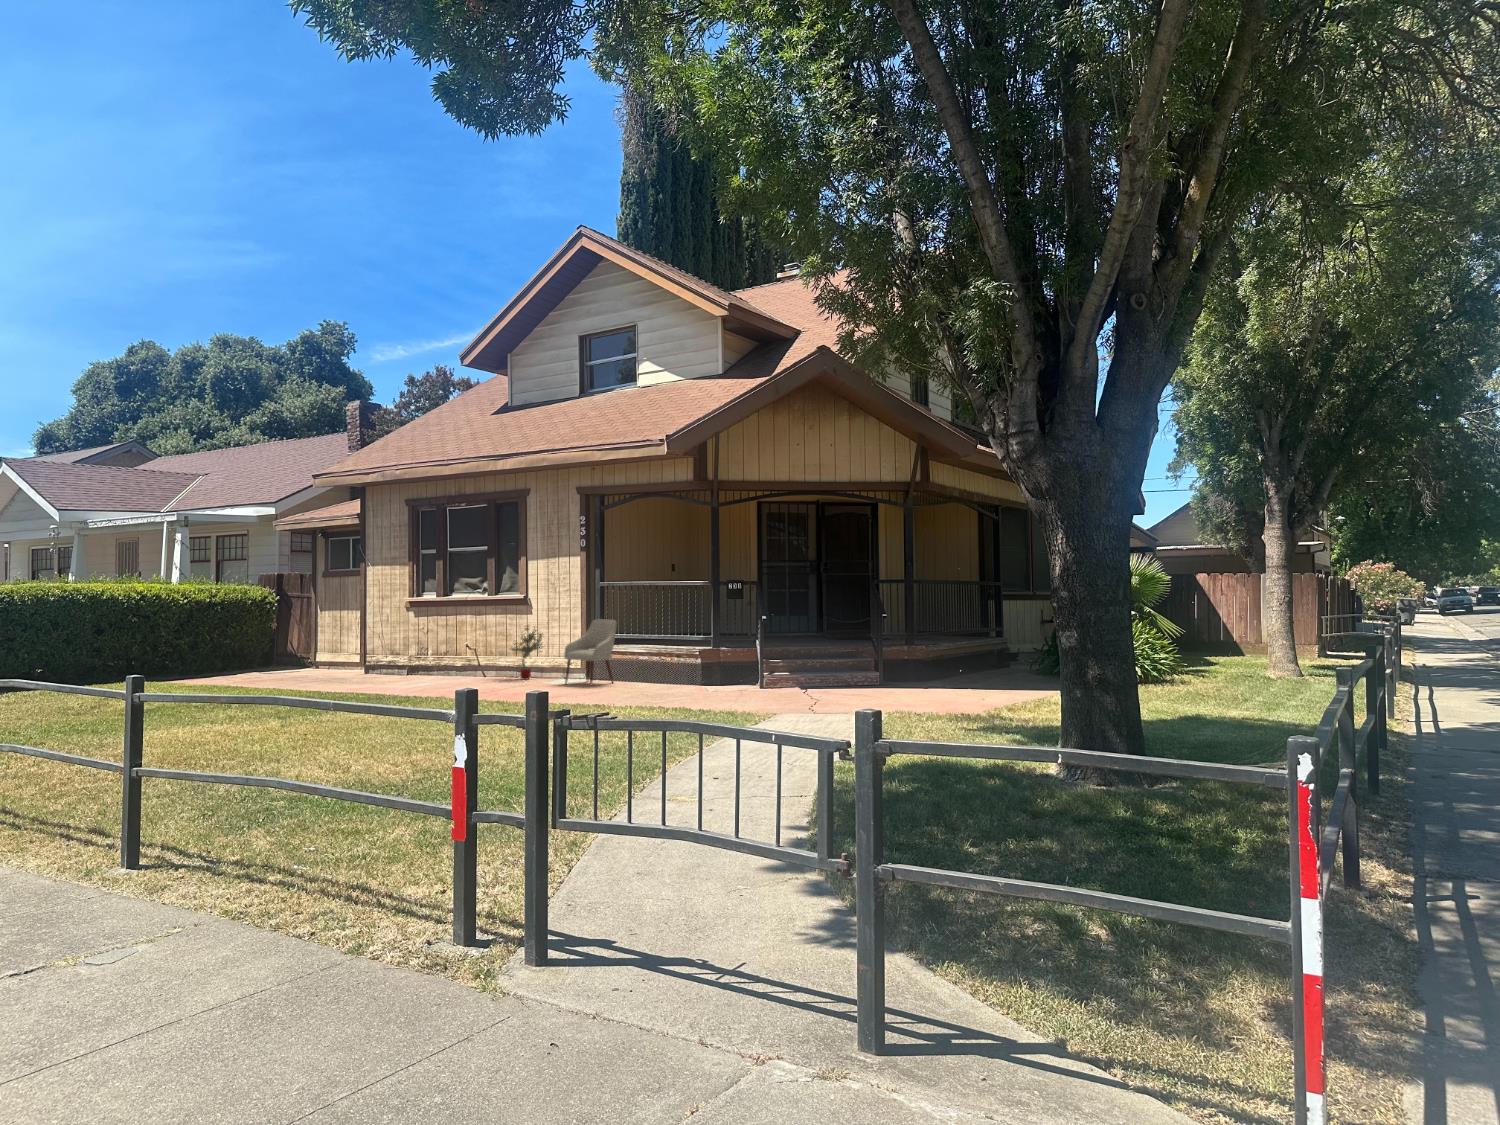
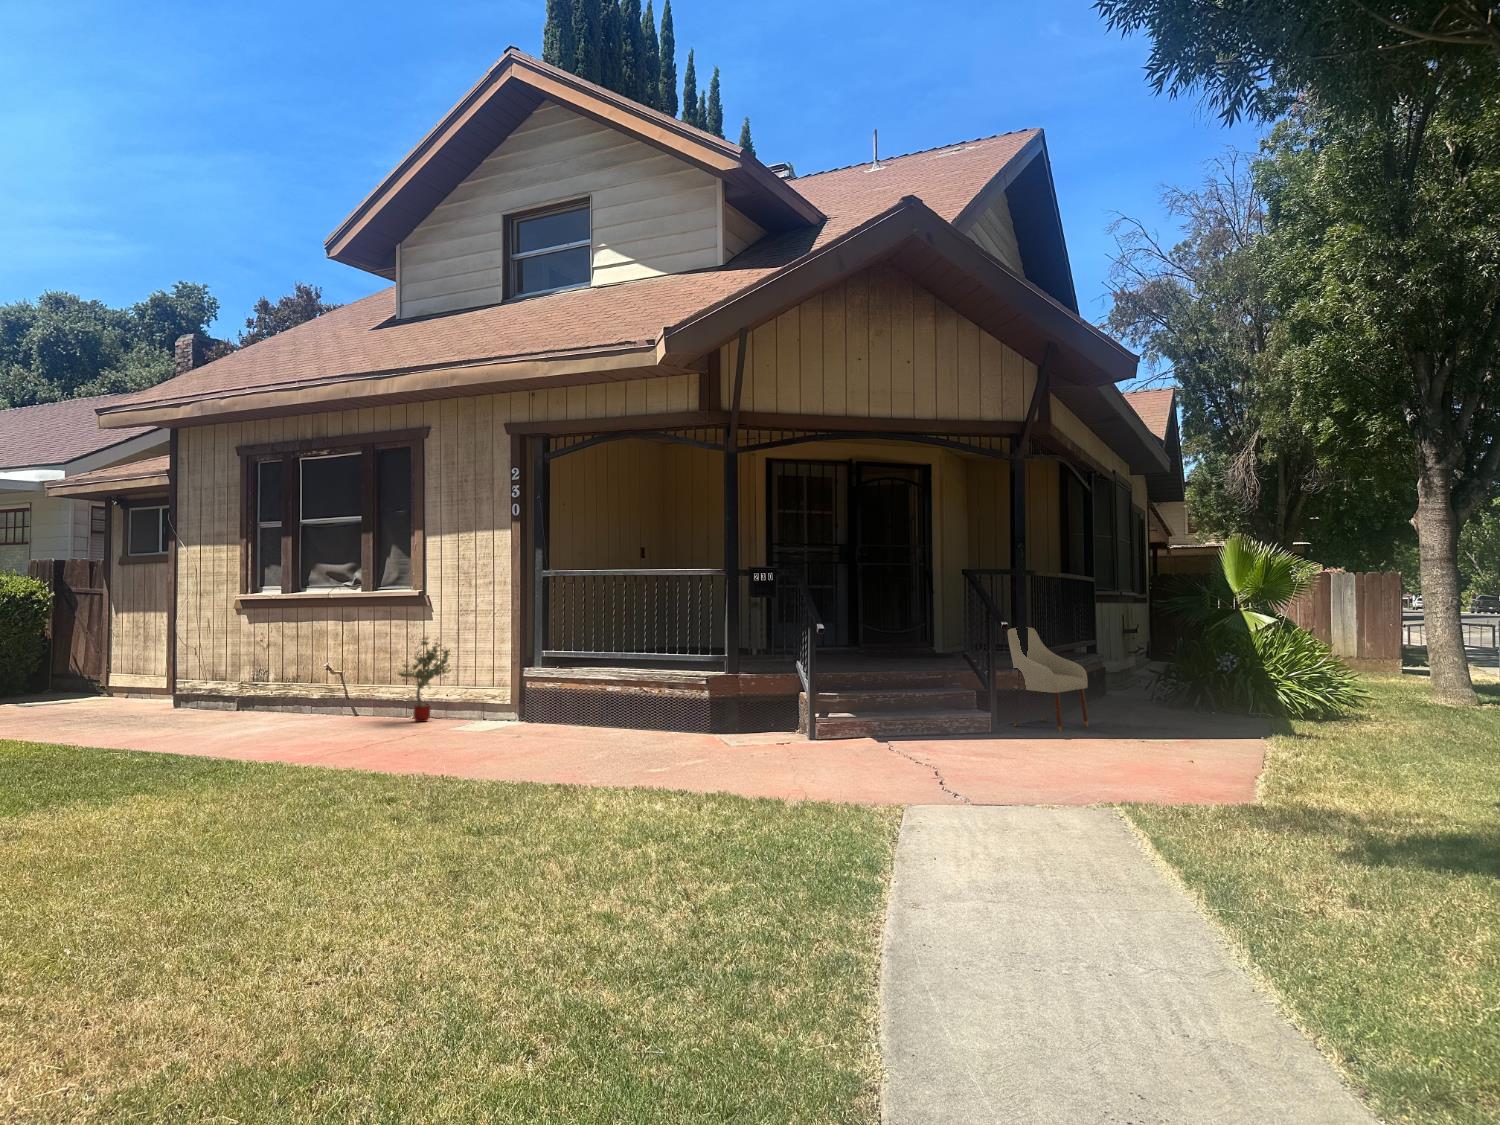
chair: present [564,619,616,686] -> present [1008,628,1088,732]

